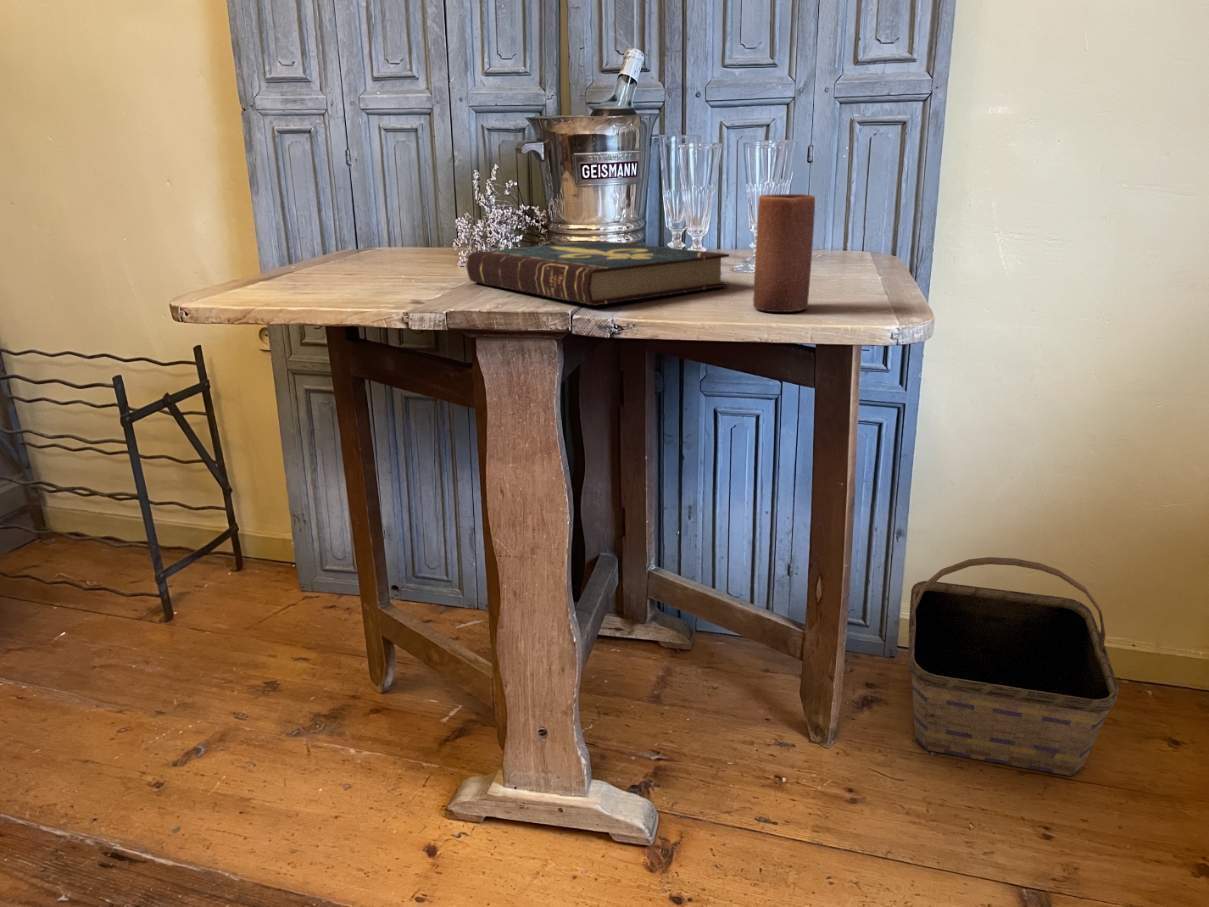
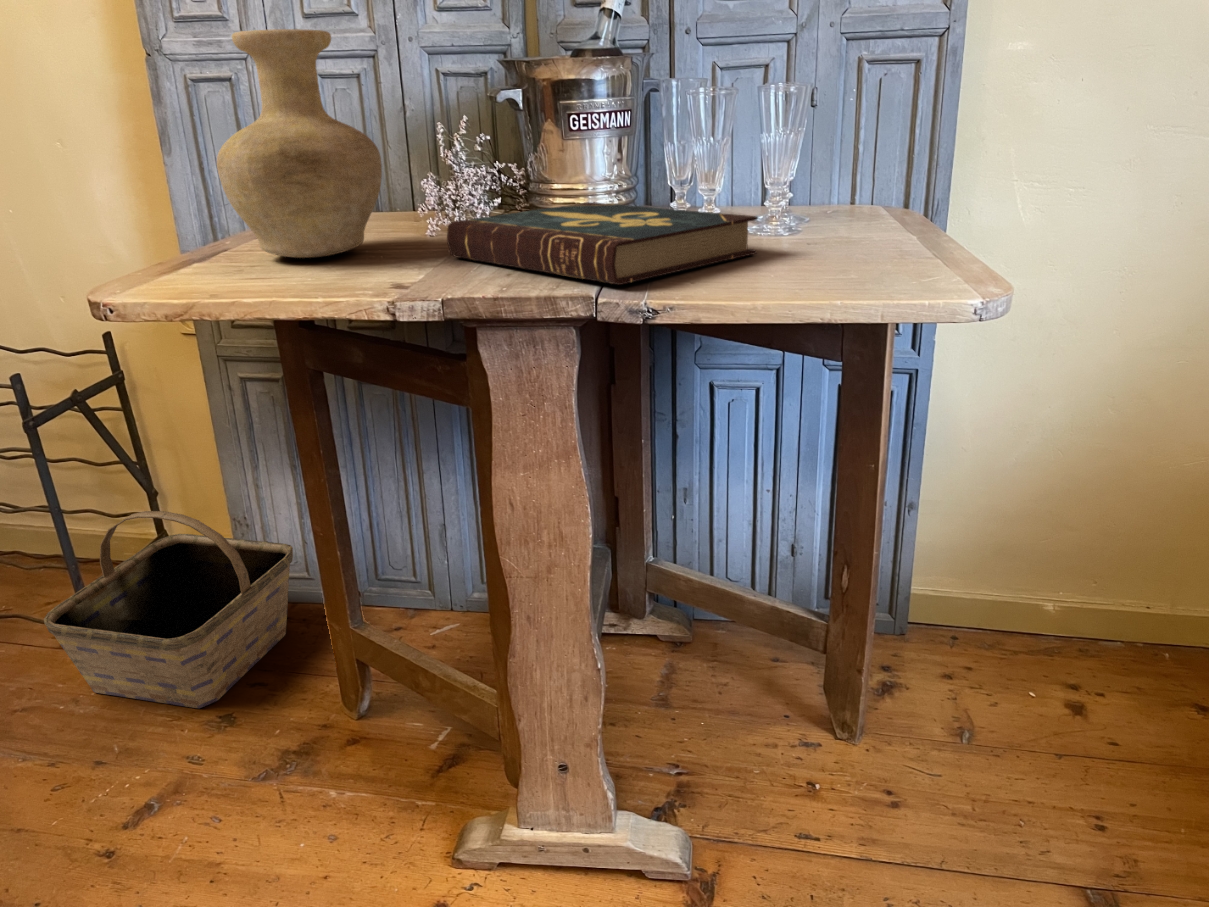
vase: none [282,92,419,279] -> present [217,29,382,258]
candle: present [753,194,815,312] -> none [804,146,880,286]
basket: present [909,557,1118,776] -> present [44,511,293,708]

